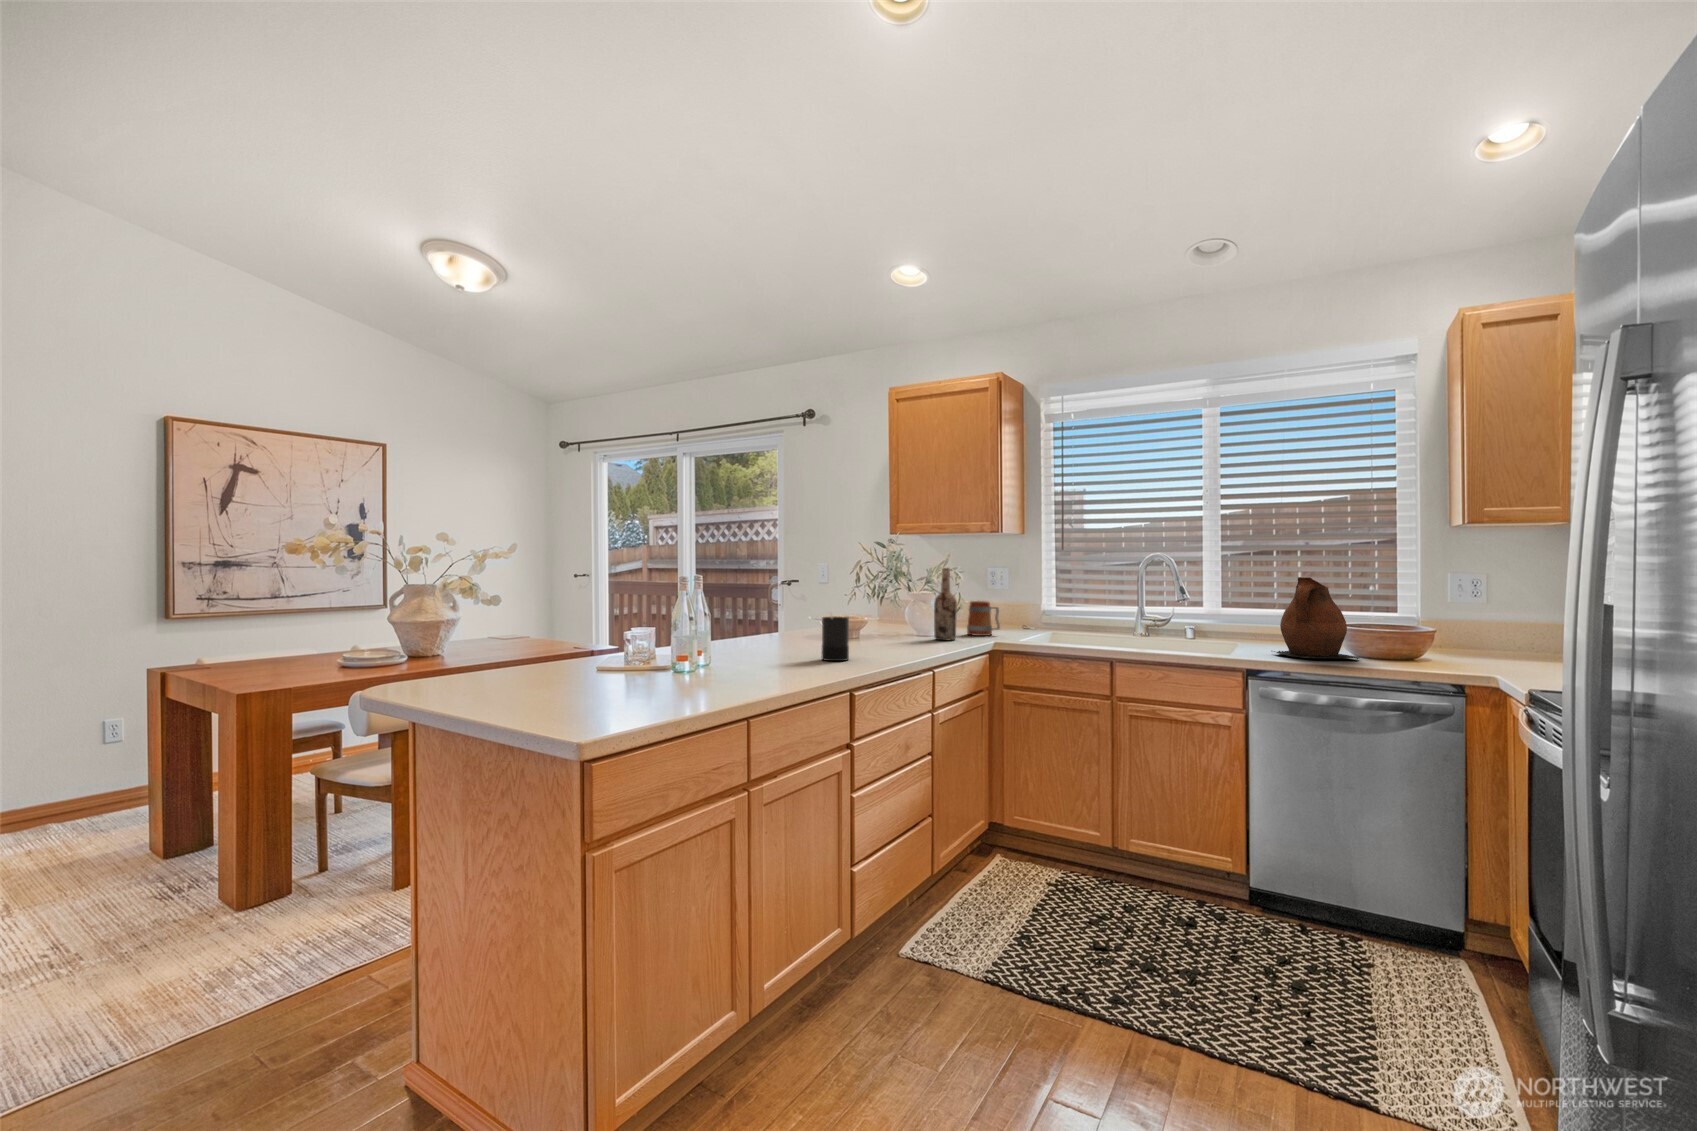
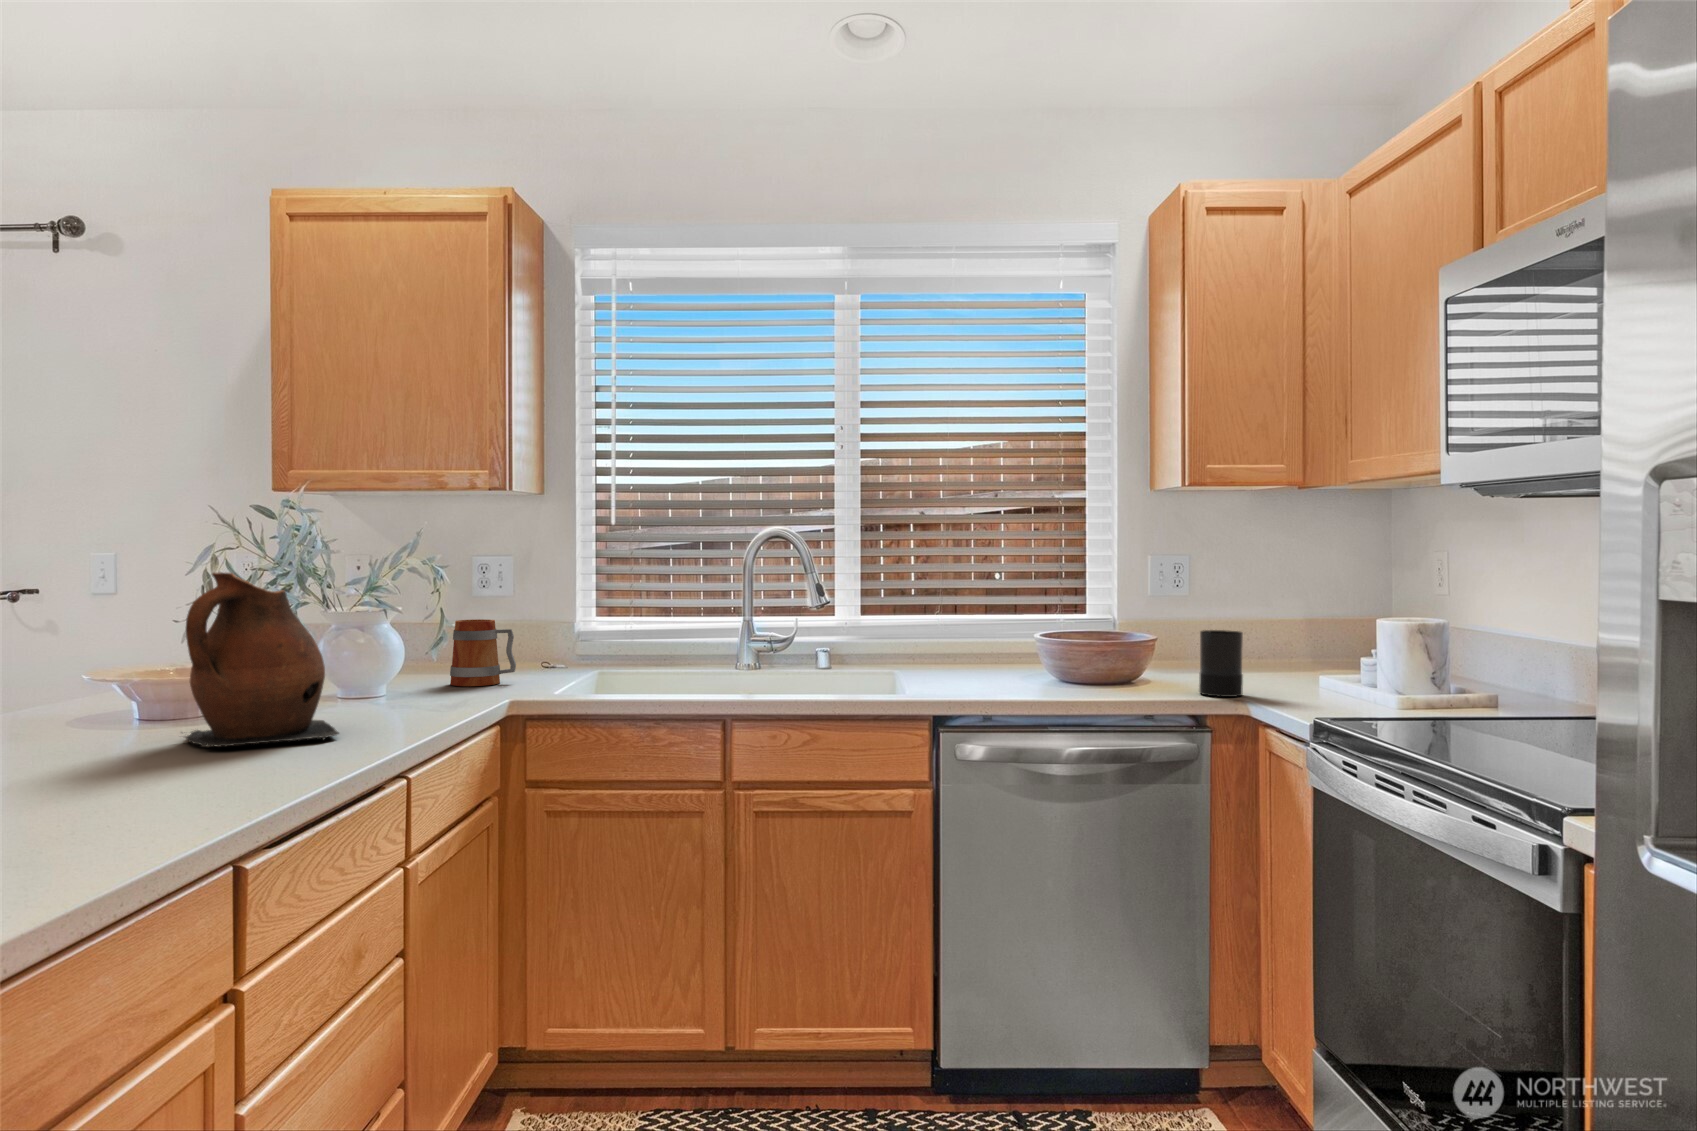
wine bottle: present [934,568,957,640] -> none [384,557,432,704]
ceramic pitcher: present [1274,577,1360,659] -> present [184,573,339,747]
candle: present [822,613,849,661] -> present [1199,630,1243,697]

